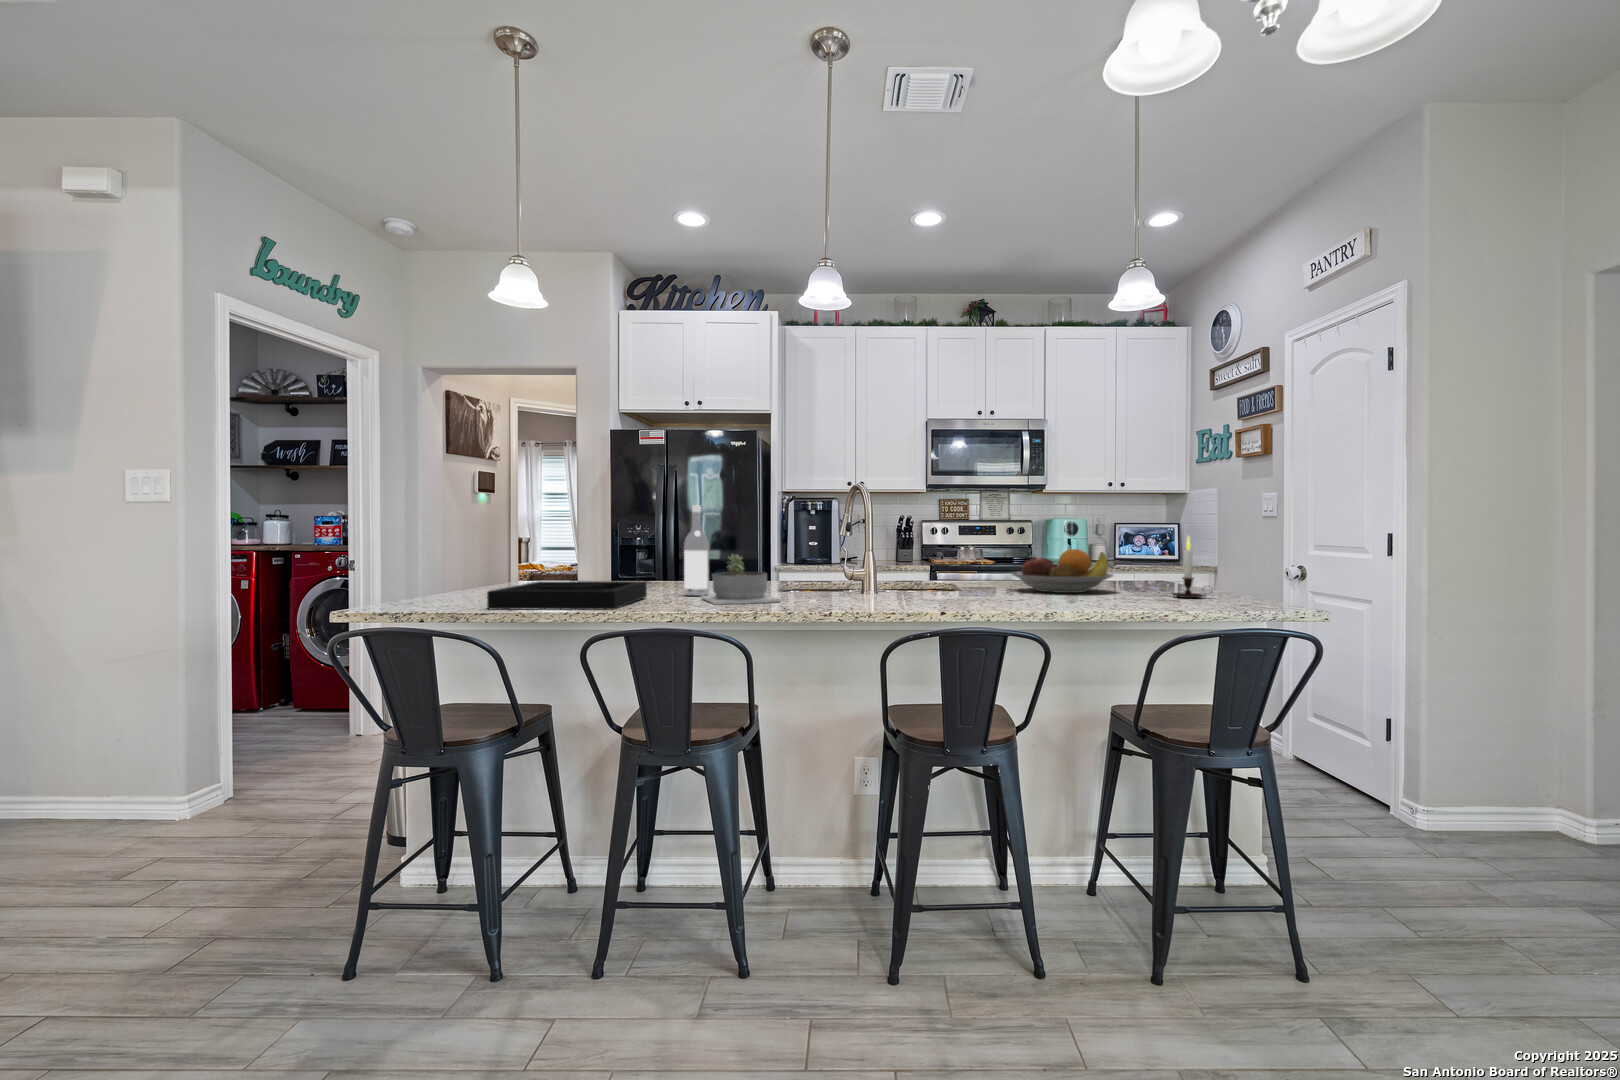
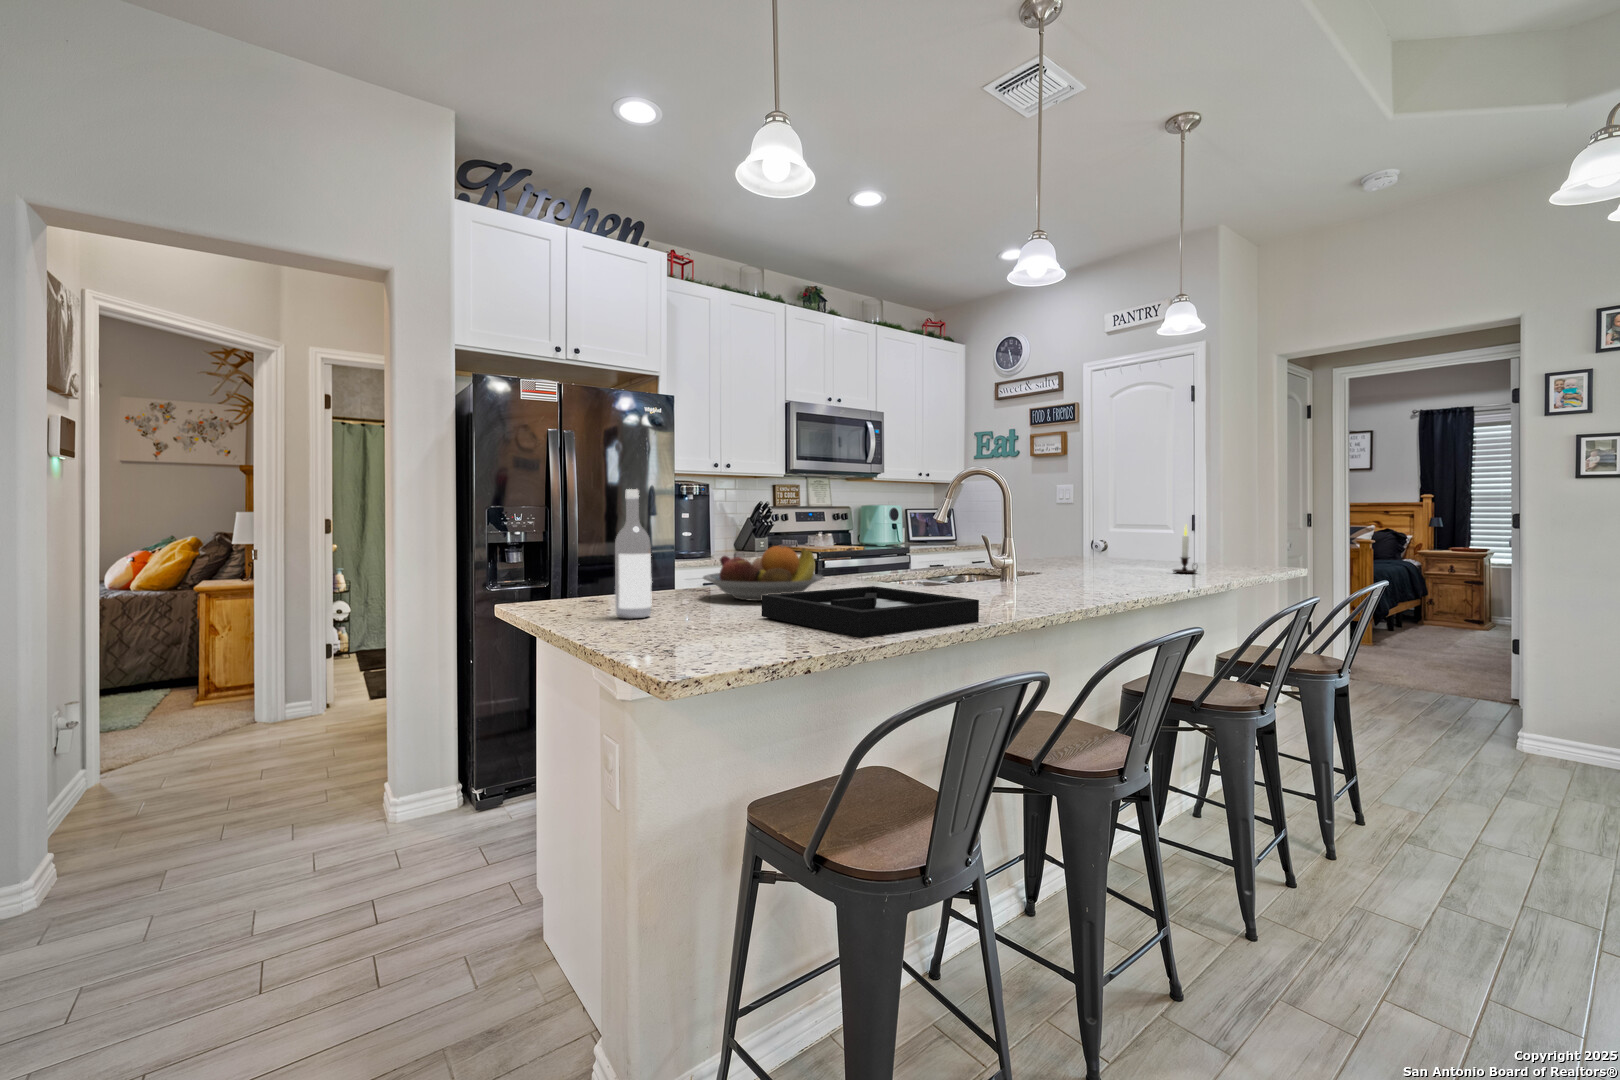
wine bottle: present [684,505,709,596] -> present [615,489,652,619]
fruit bowl: present [1011,549,1113,593] -> present [703,546,823,601]
succulent planter: present [701,555,780,605] -> none [931,549,1022,607]

